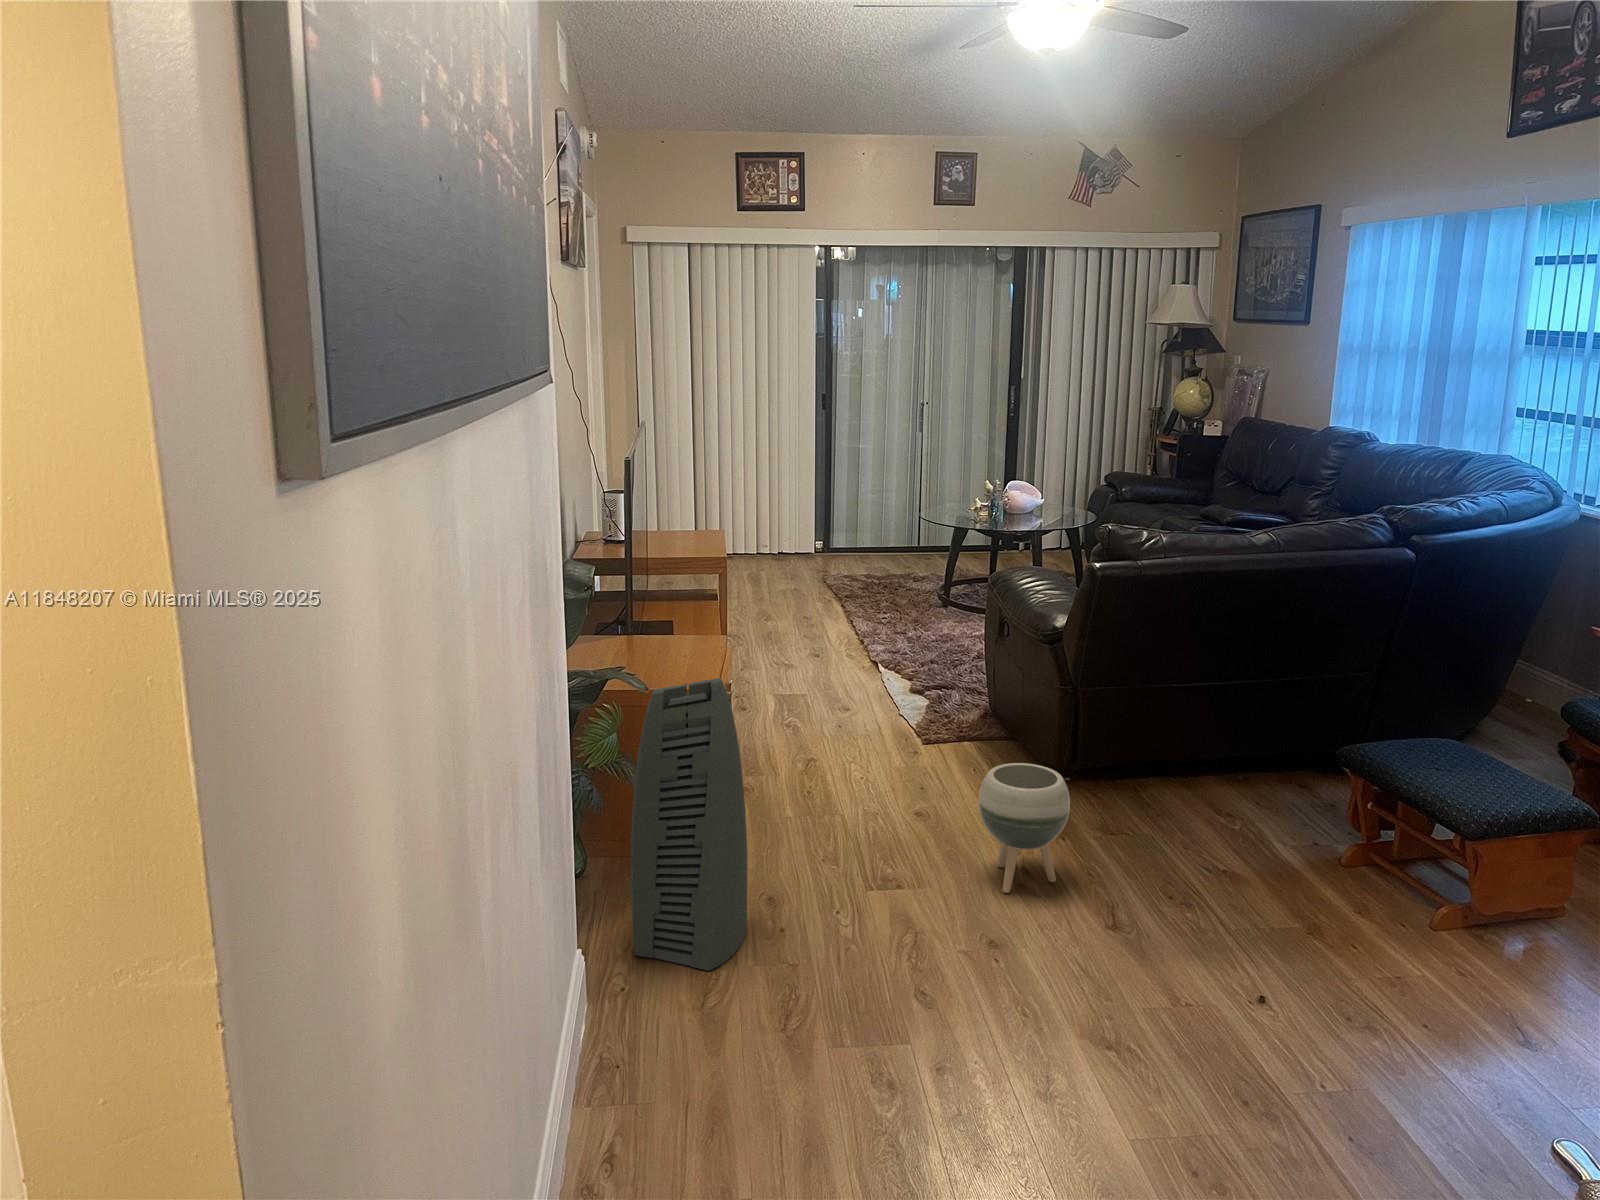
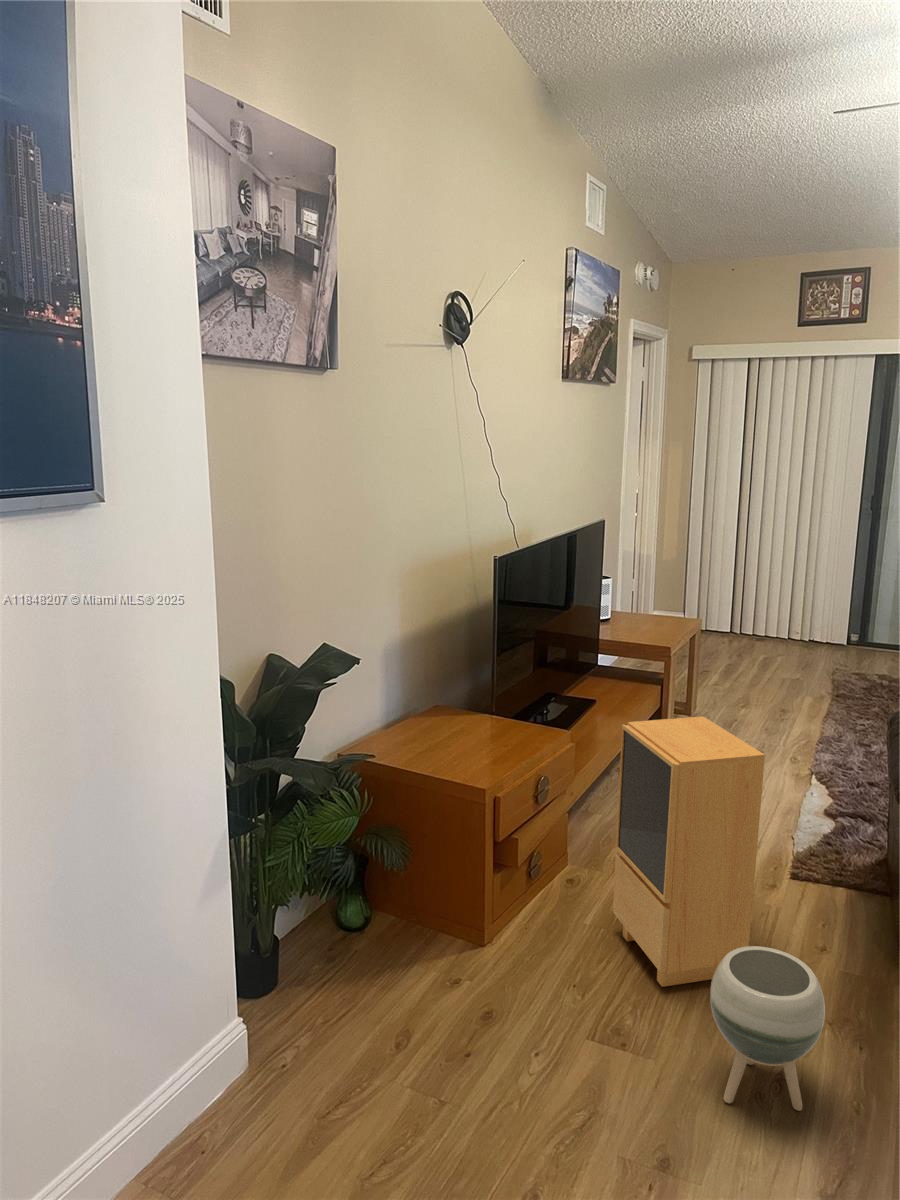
speaker: none [824,596,963,840] -> present [613,716,765,987]
air purifier: present [631,678,747,971] -> none [301,782,438,1074]

